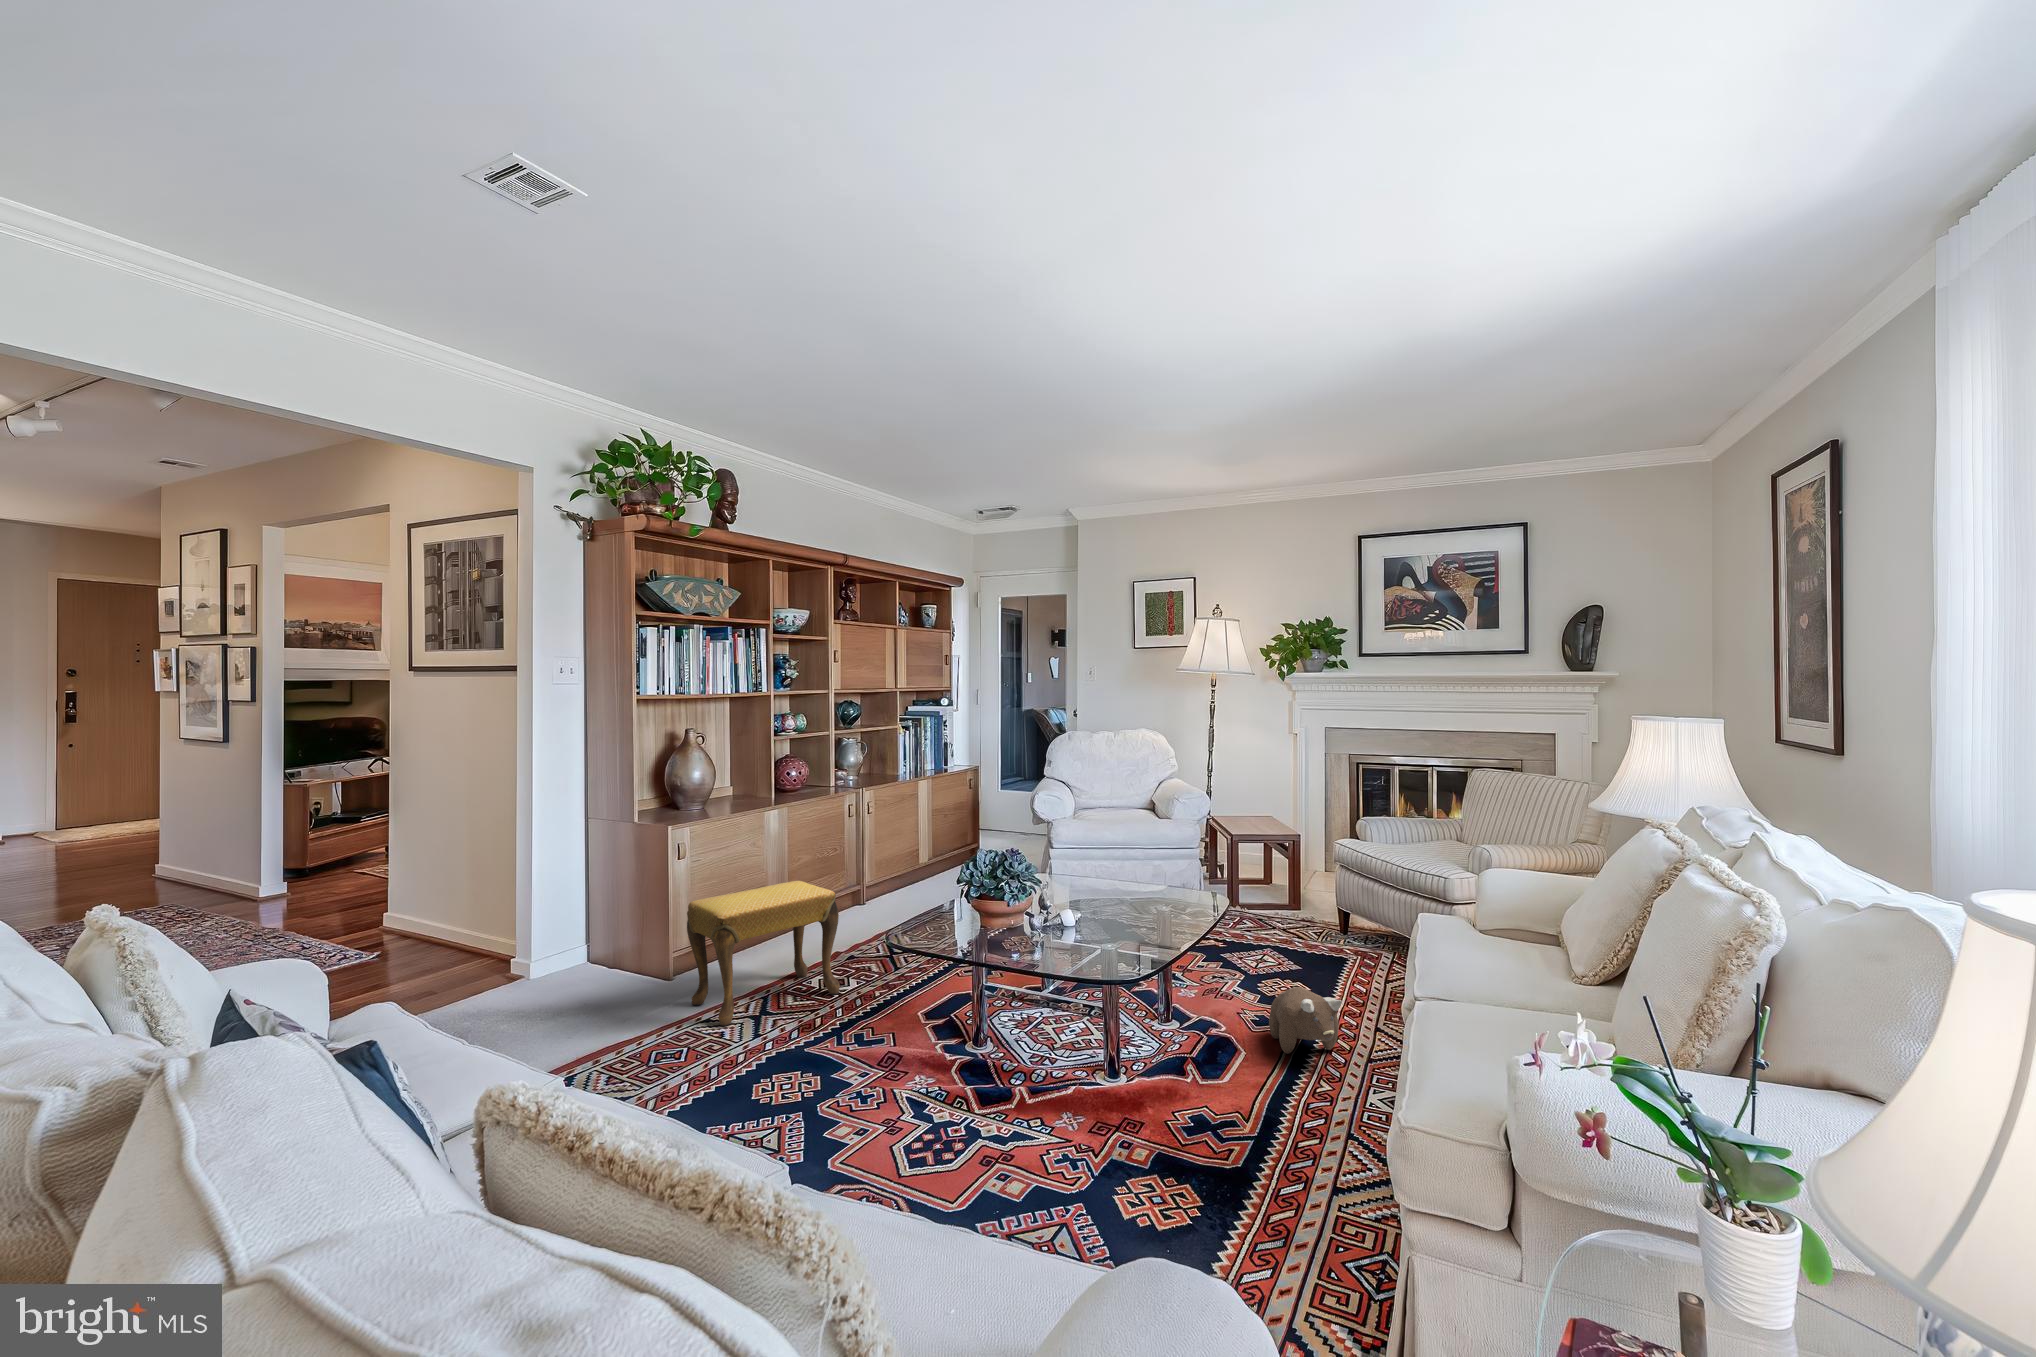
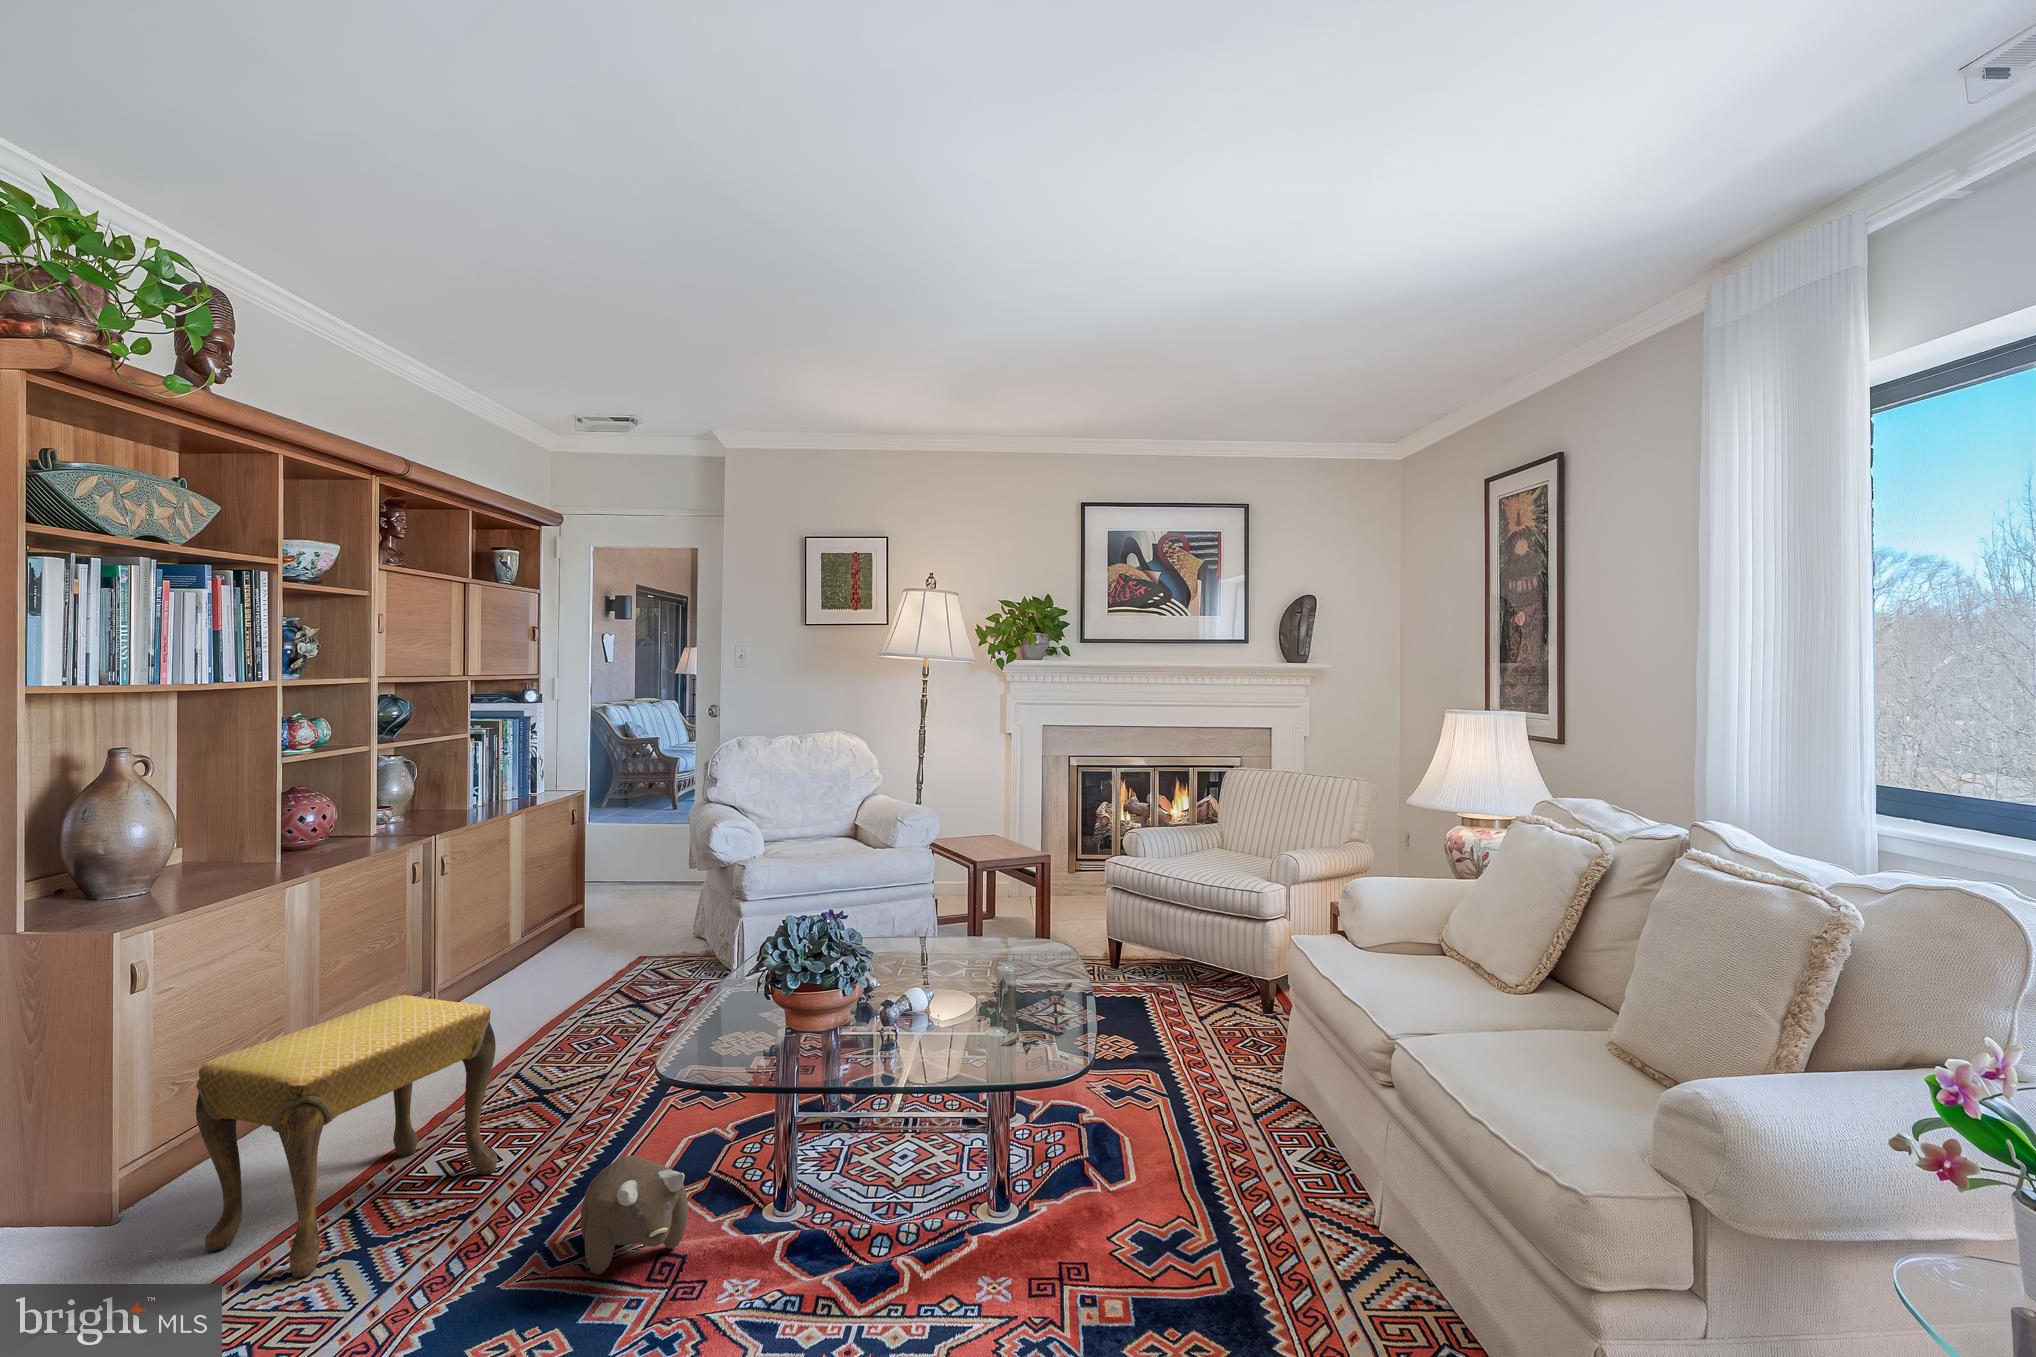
plush toy: present [1269,987,1342,1054] -> present [580,1156,688,1274]

